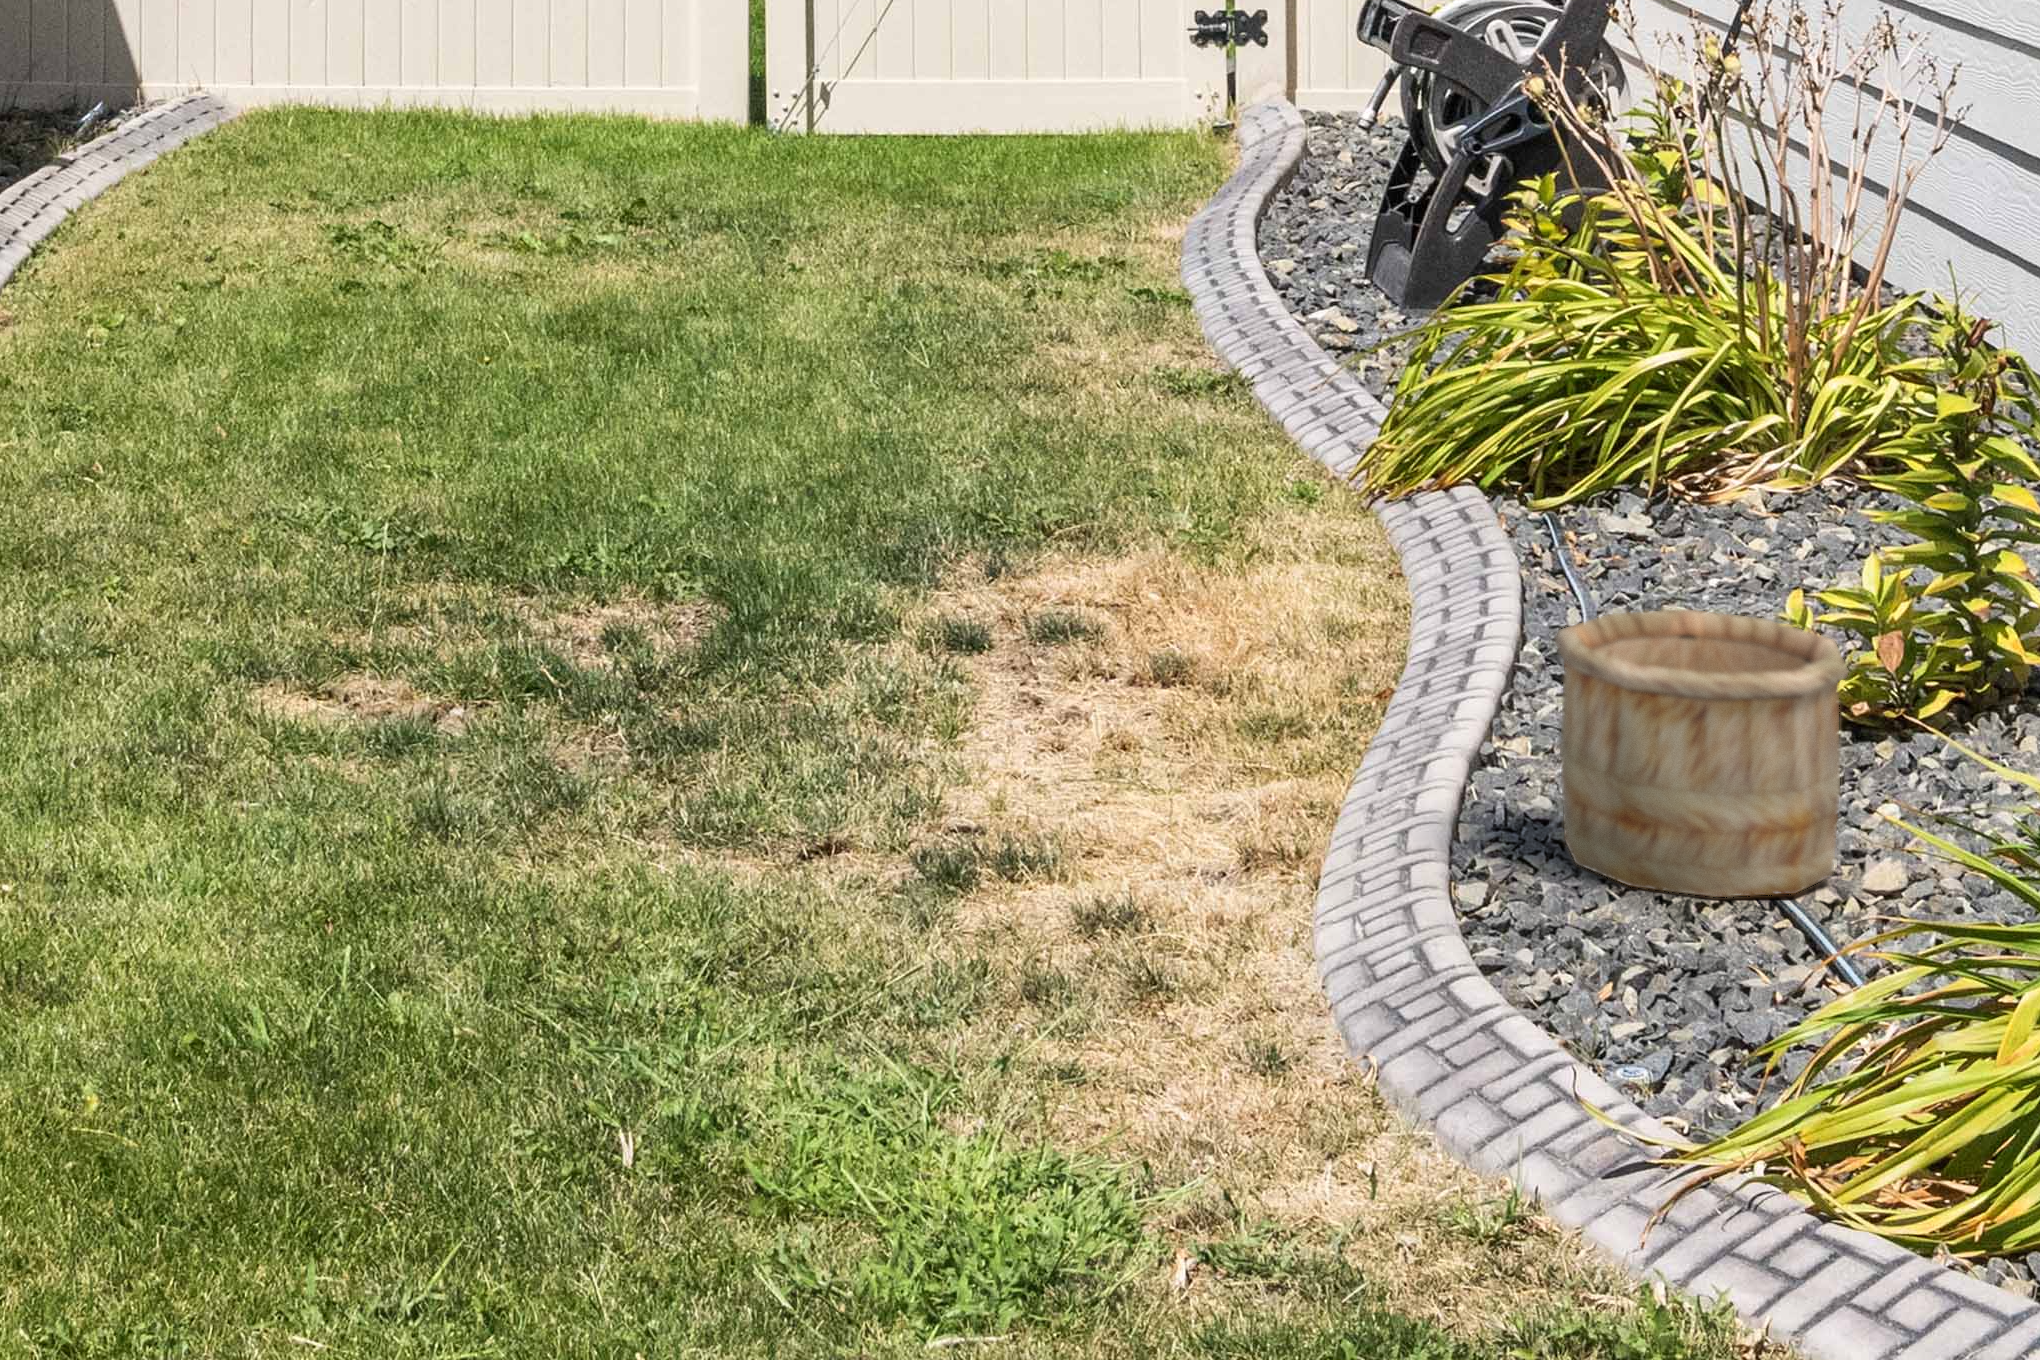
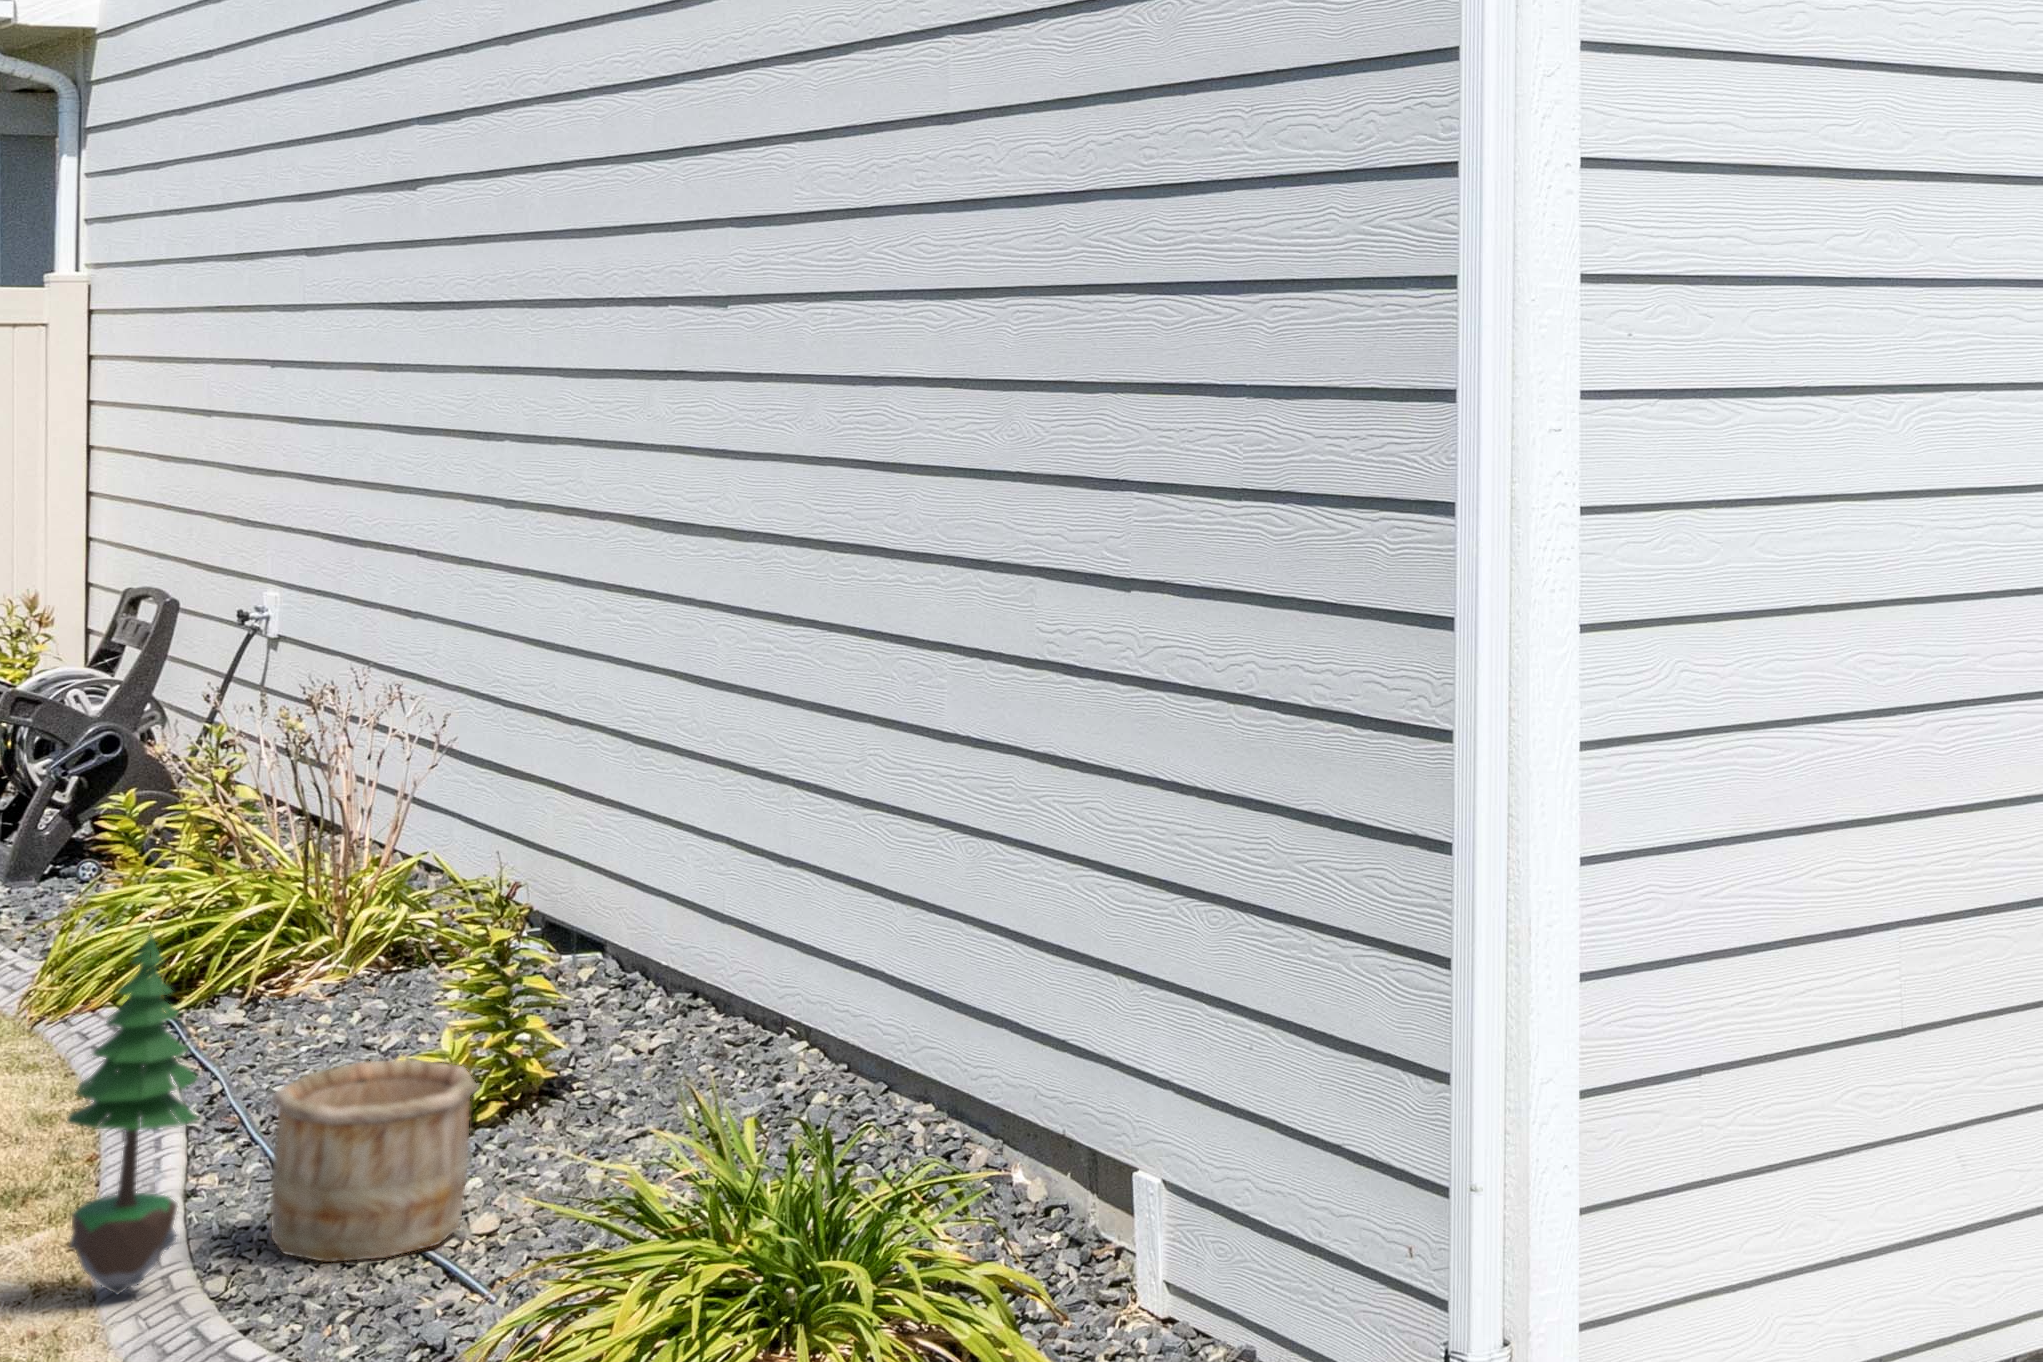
potted tree: none [1250,366,1434,876] -> present [66,932,199,1294]

